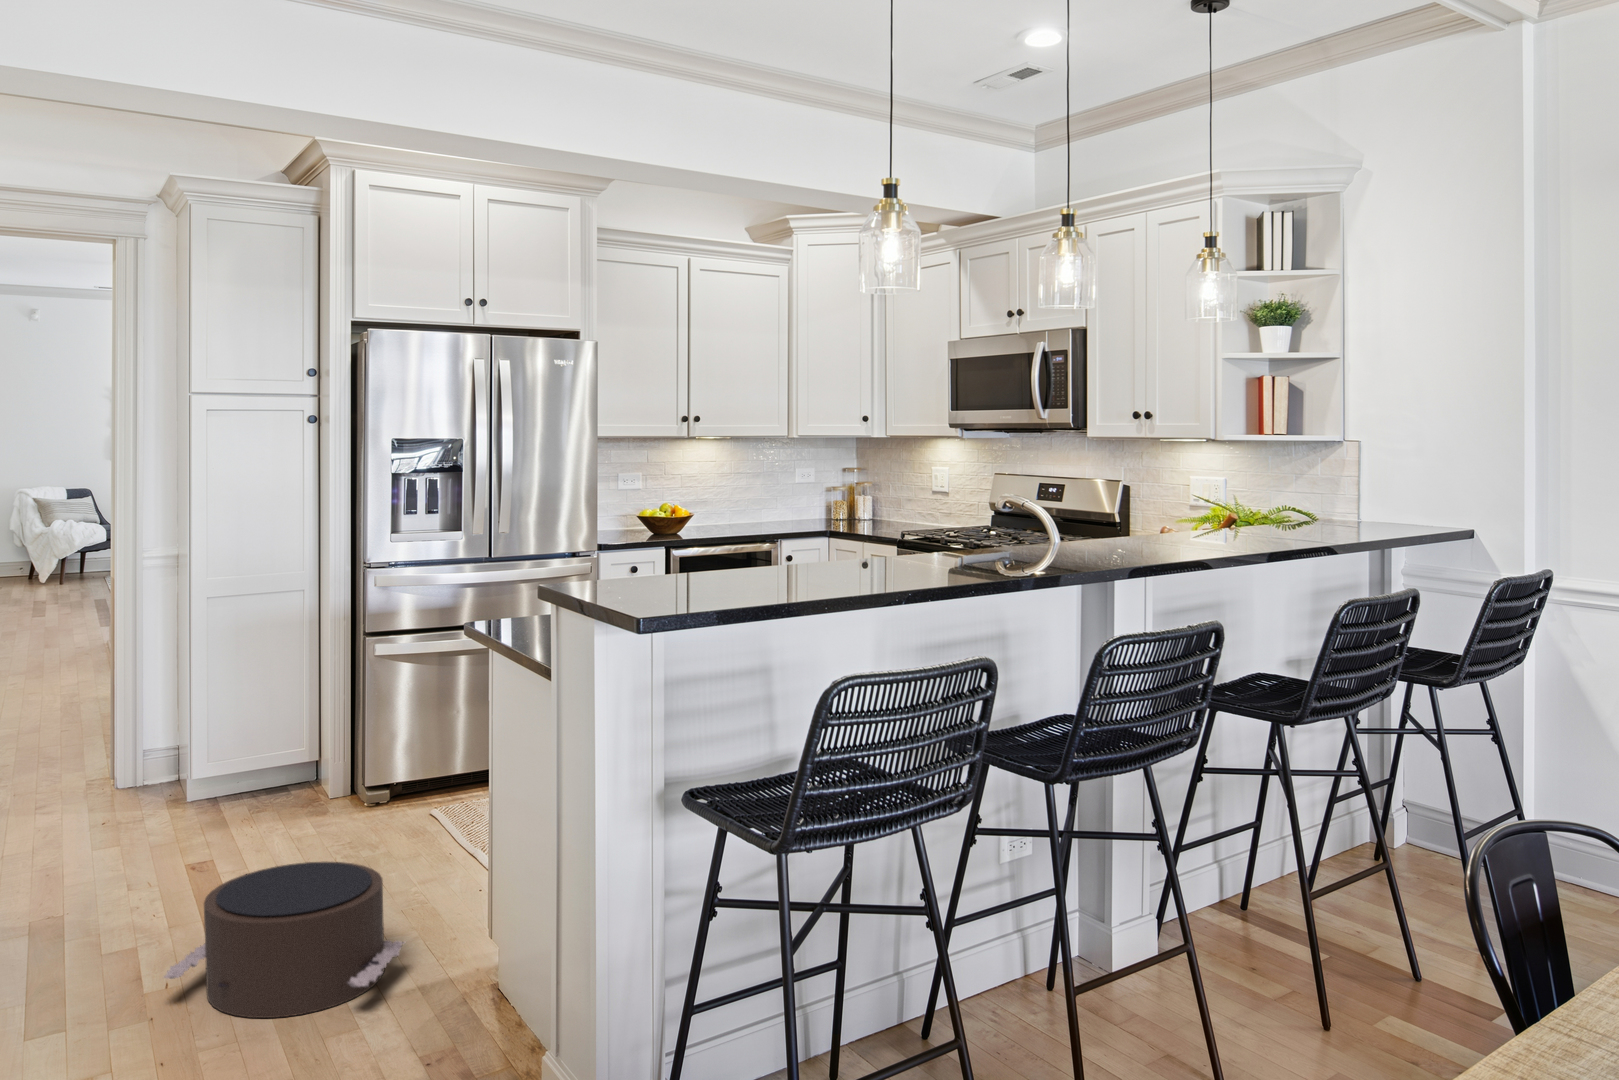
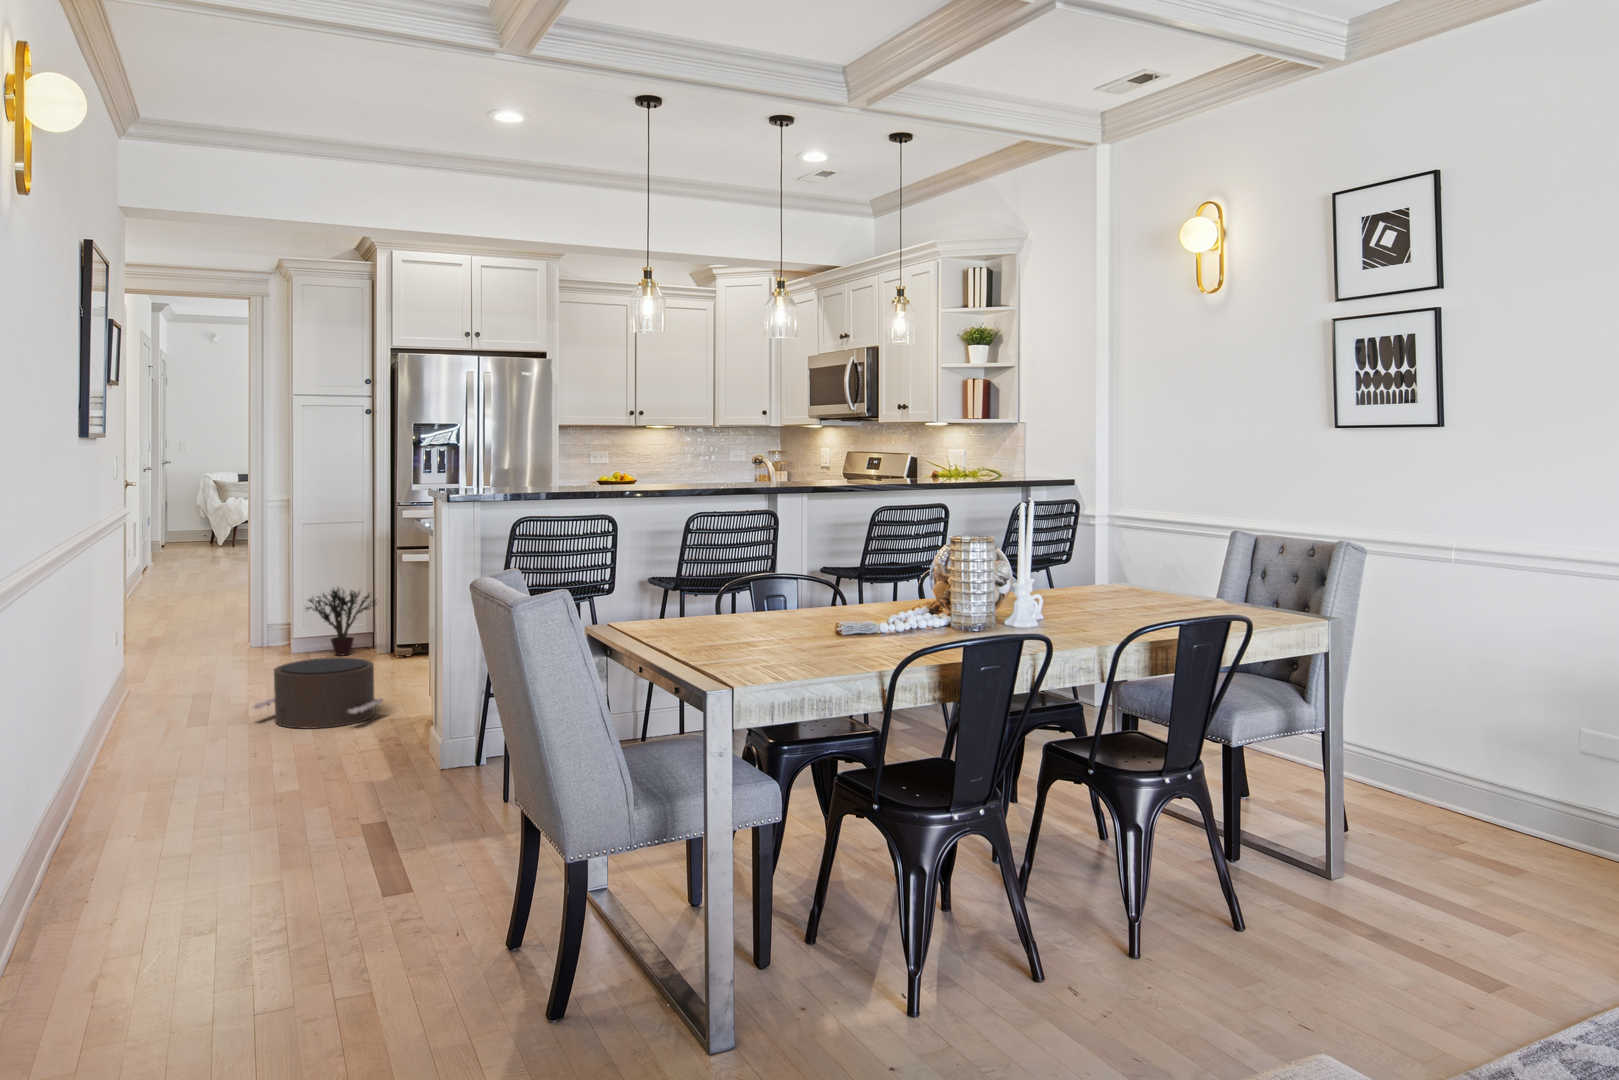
potted plant: none [212,693,334,805] -> present [306,588,376,656]

